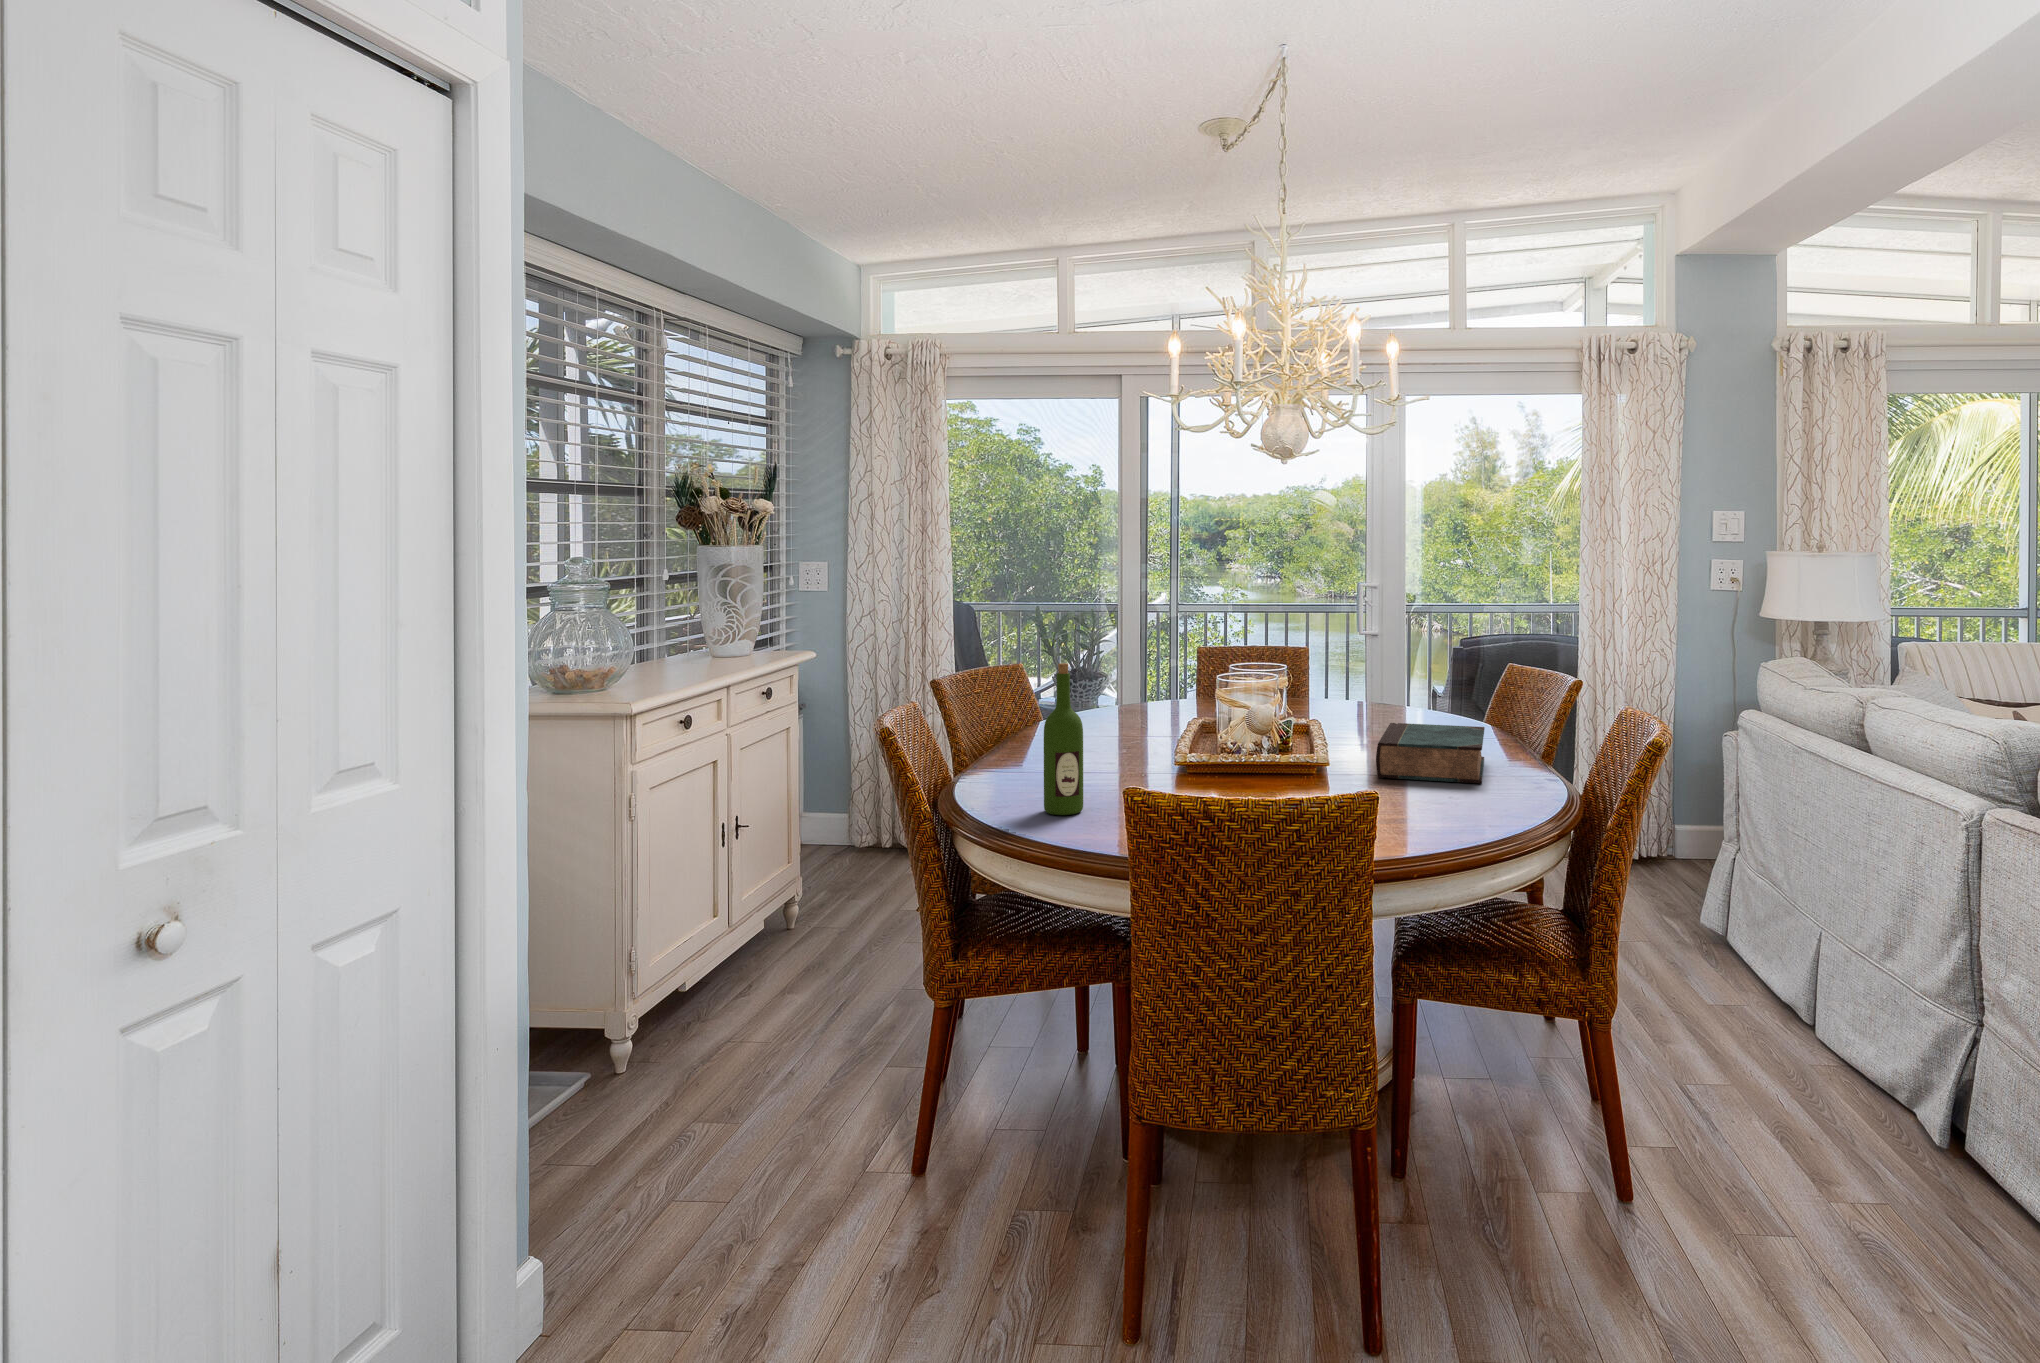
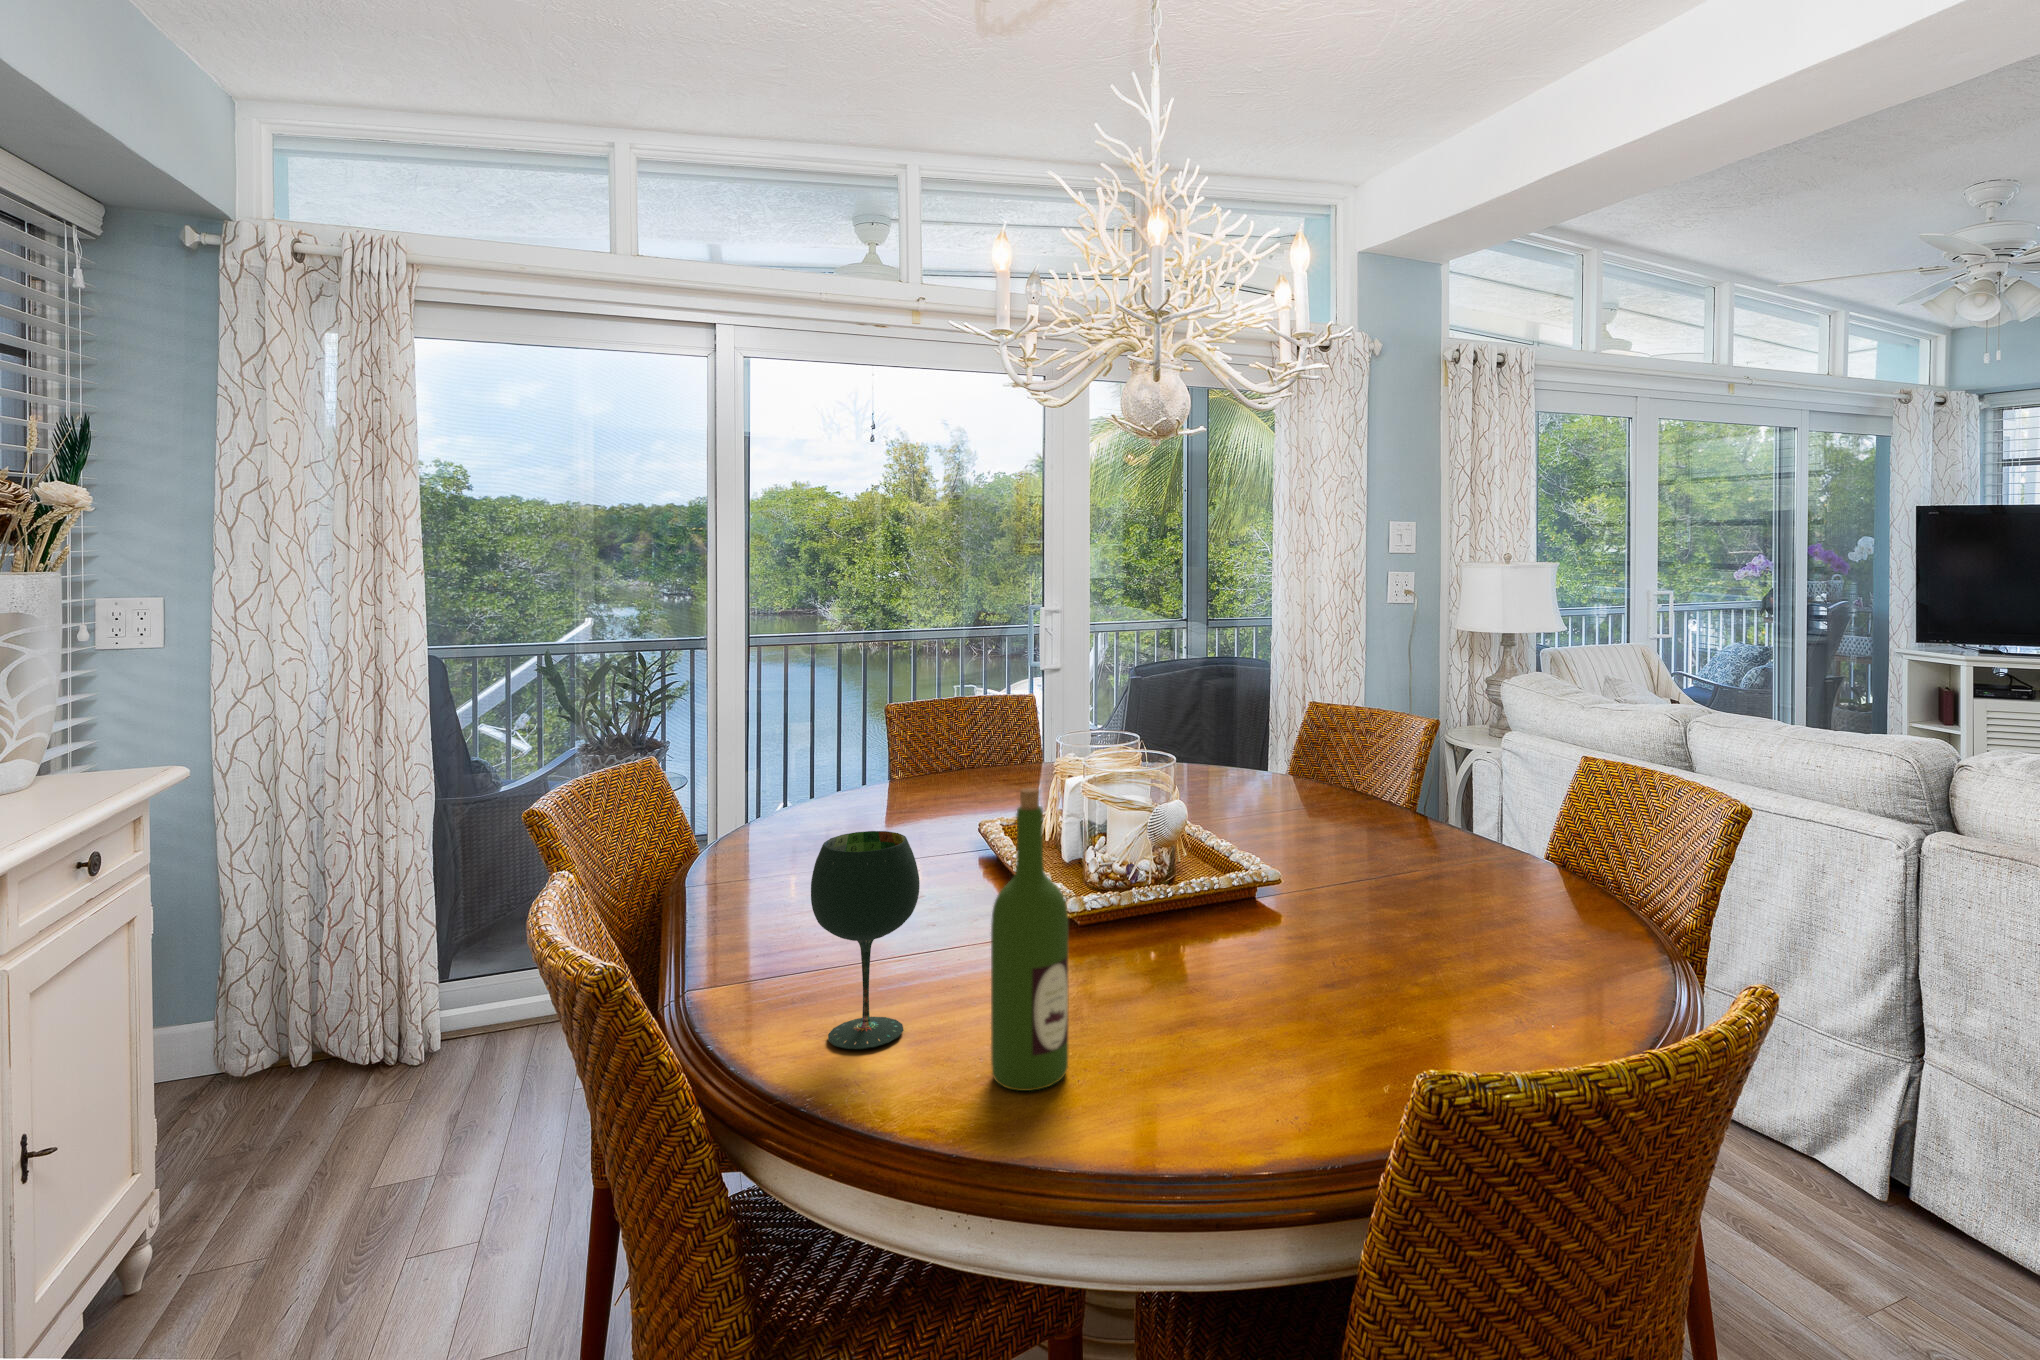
wine glass: none [987,688,1041,794] -> present [811,831,920,1049]
book: present [1376,723,1485,783] -> none [1307,795,1500,892]

